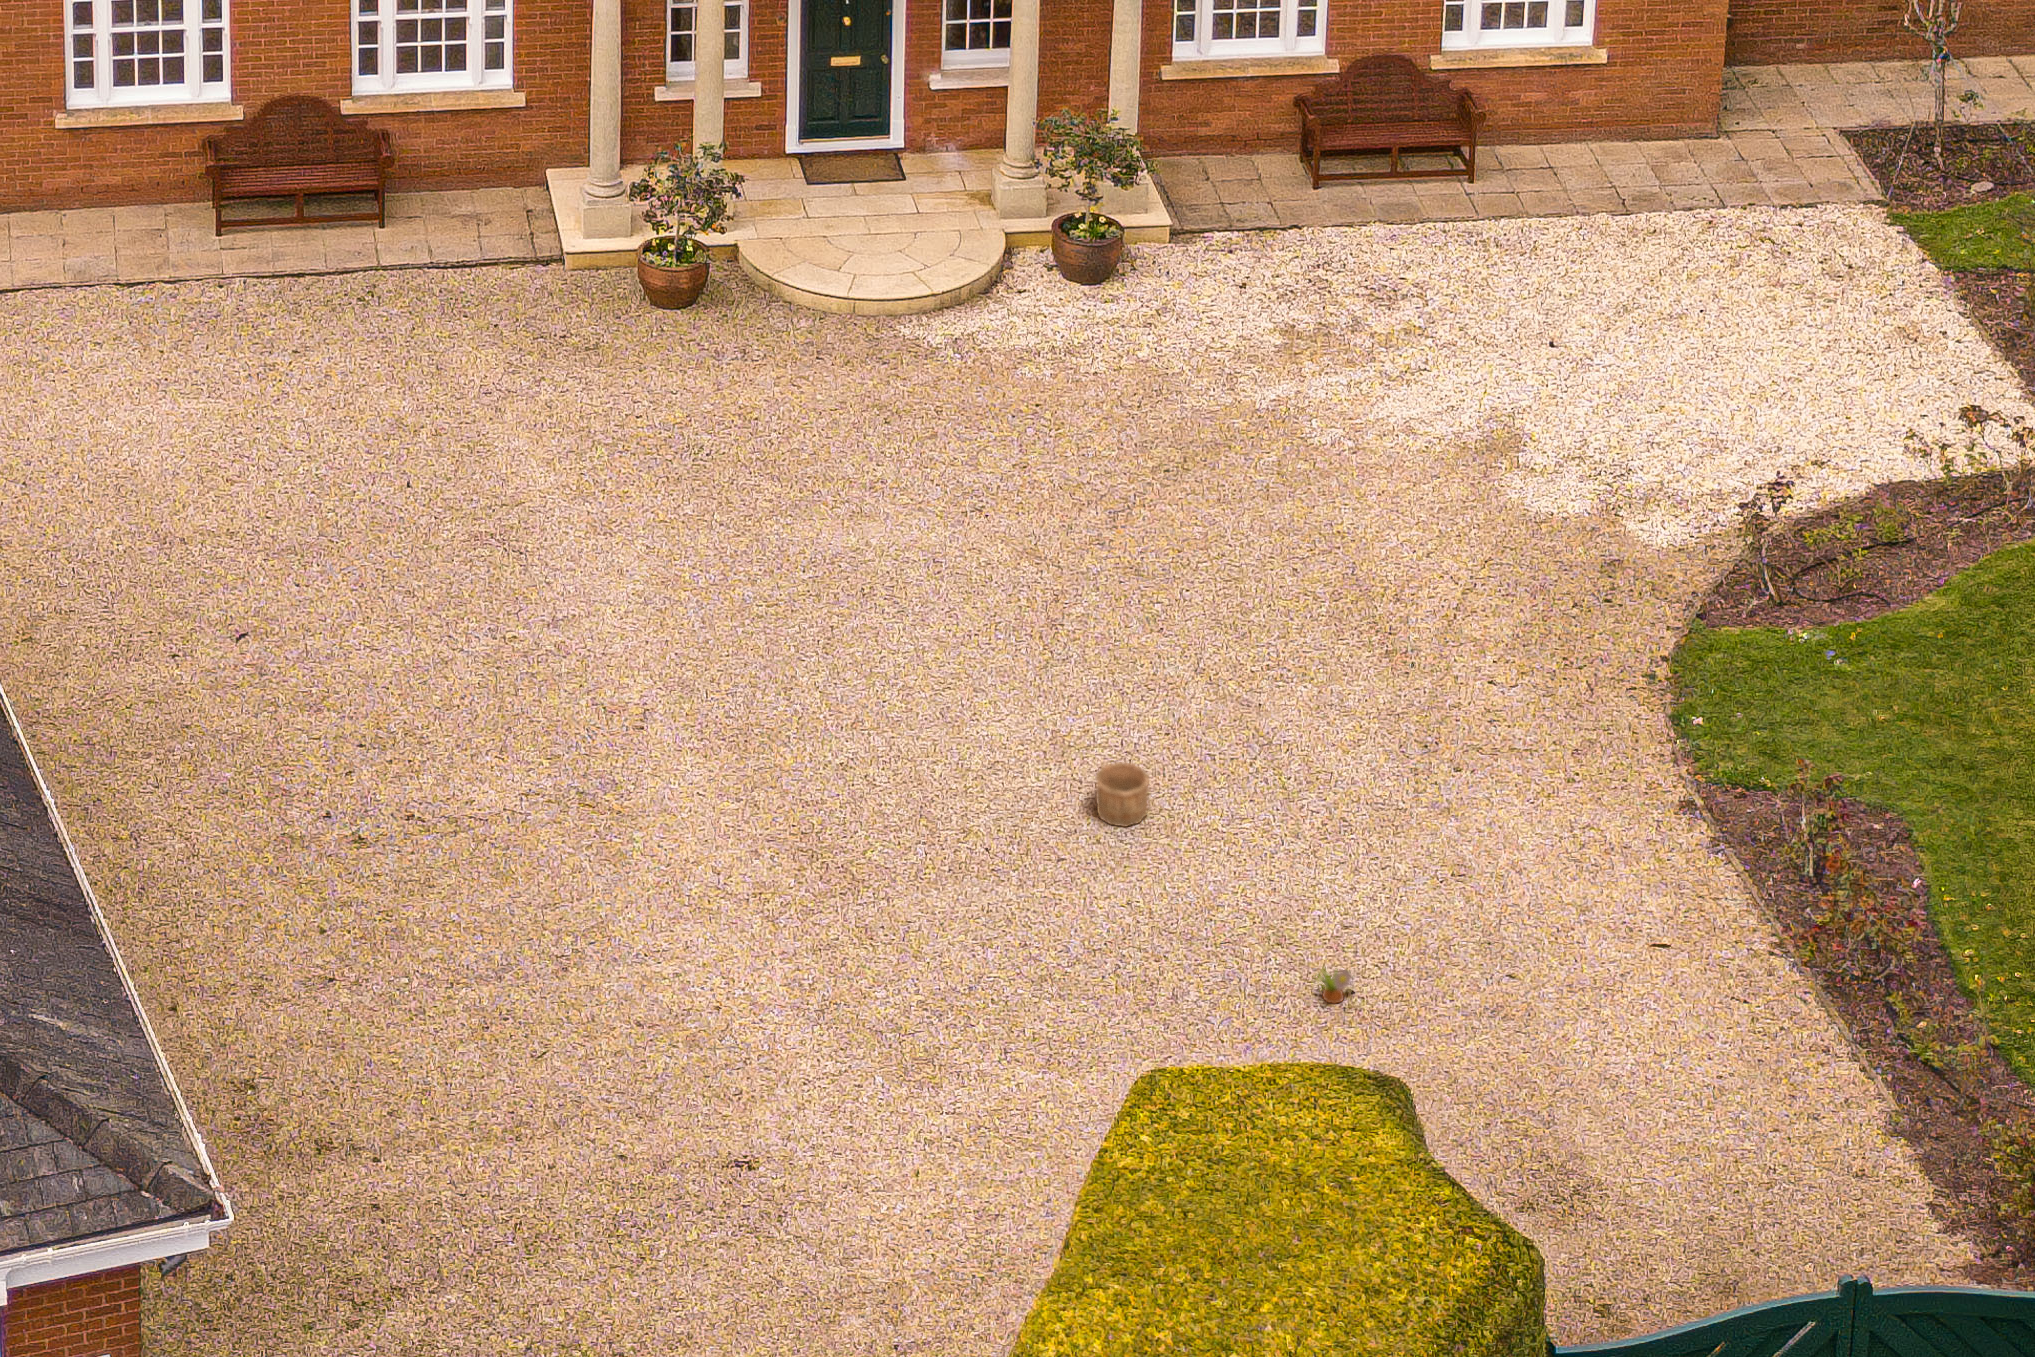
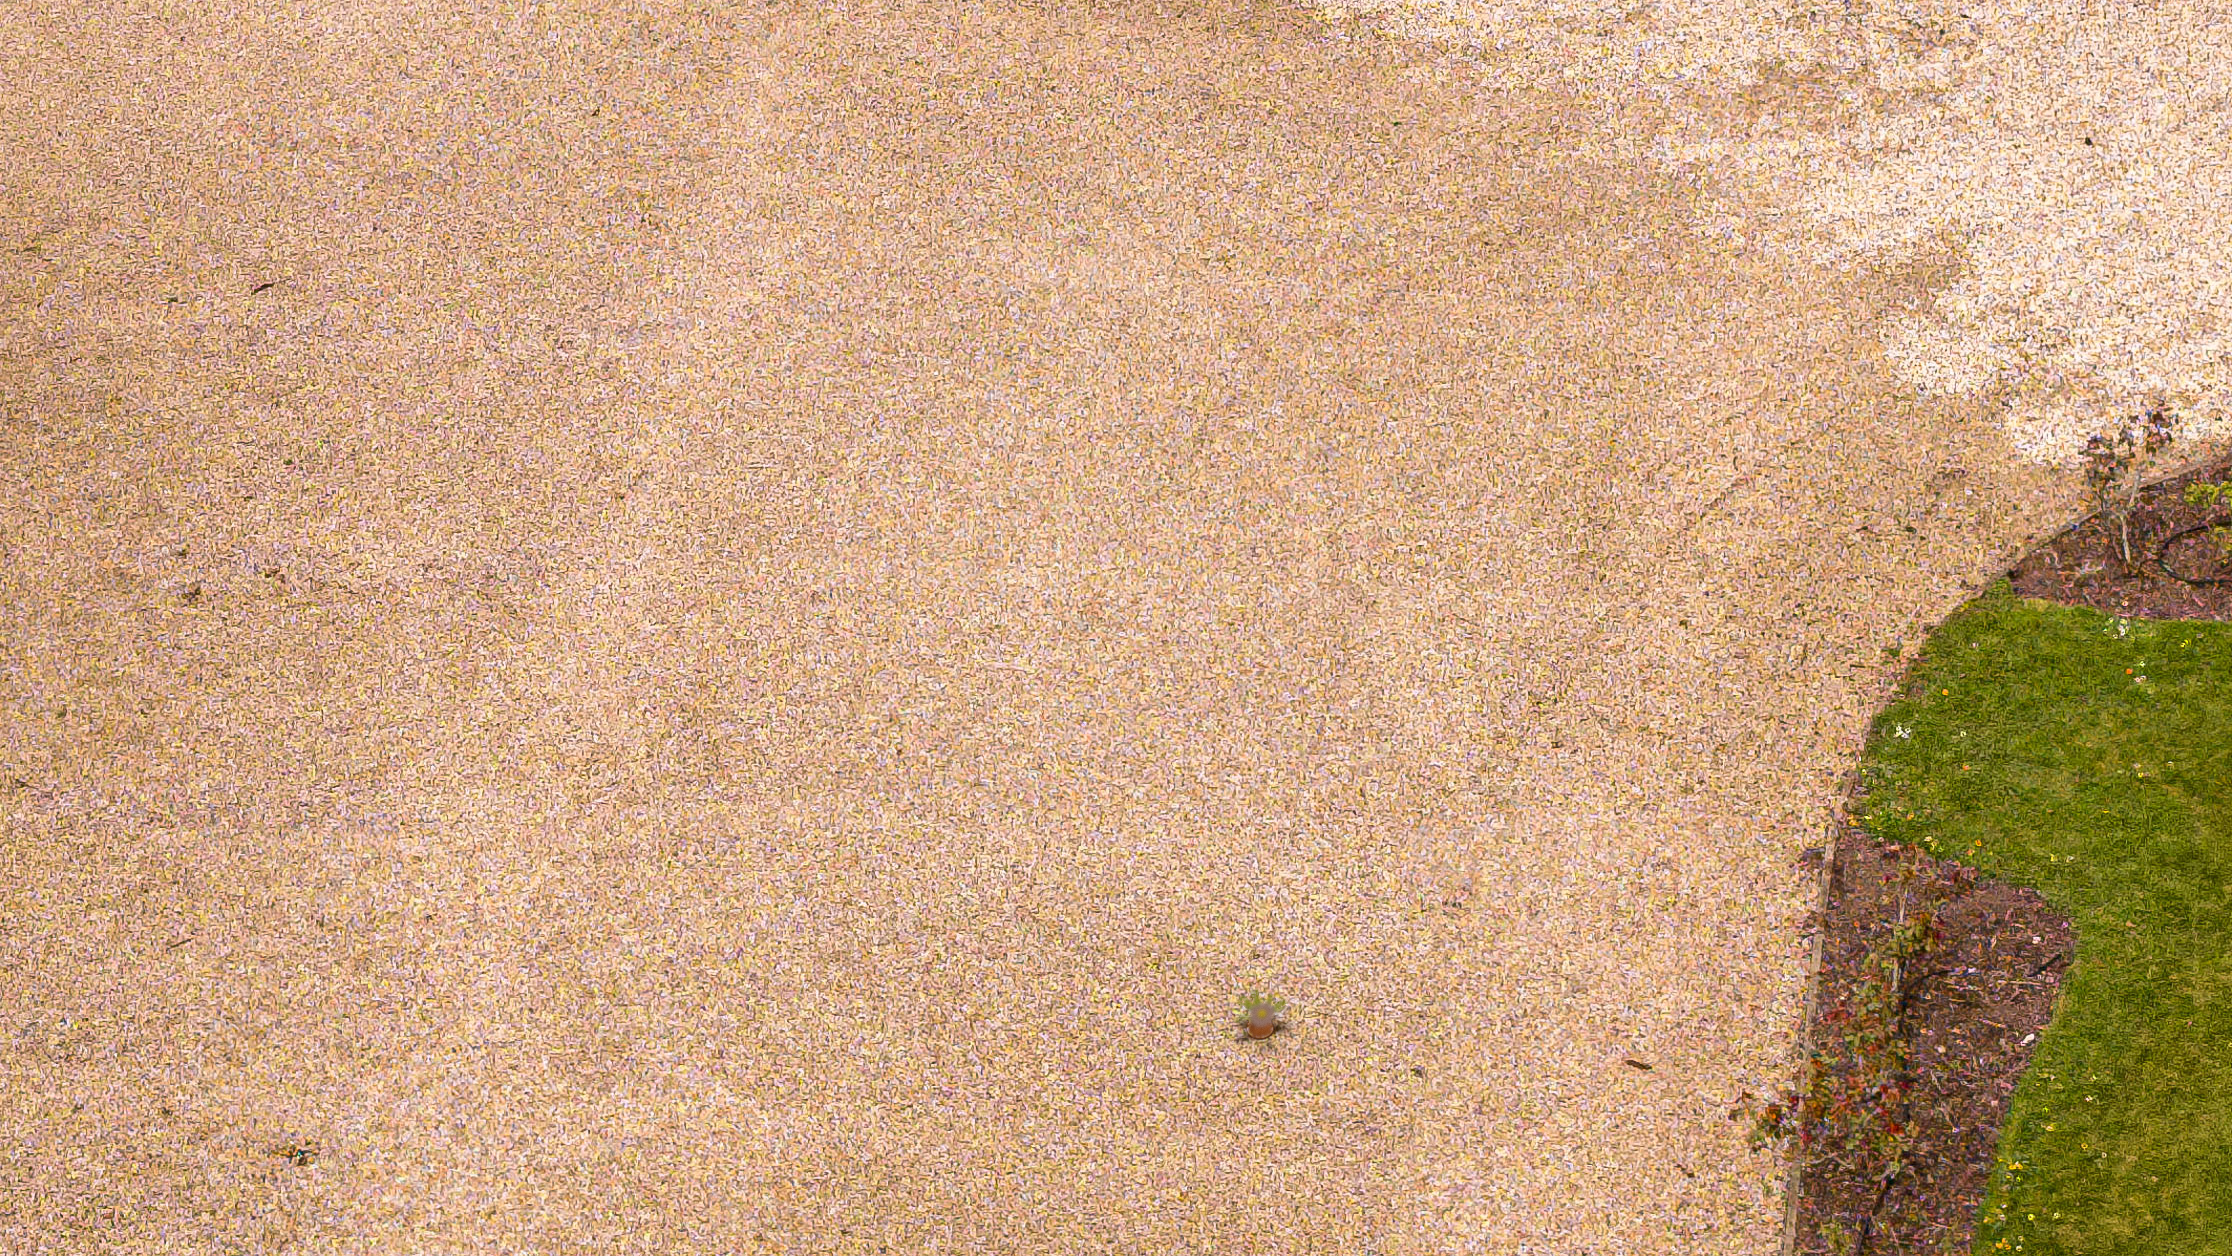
wooden bucket: present [1096,762,1150,827] -> none [1130,653,1200,737]

